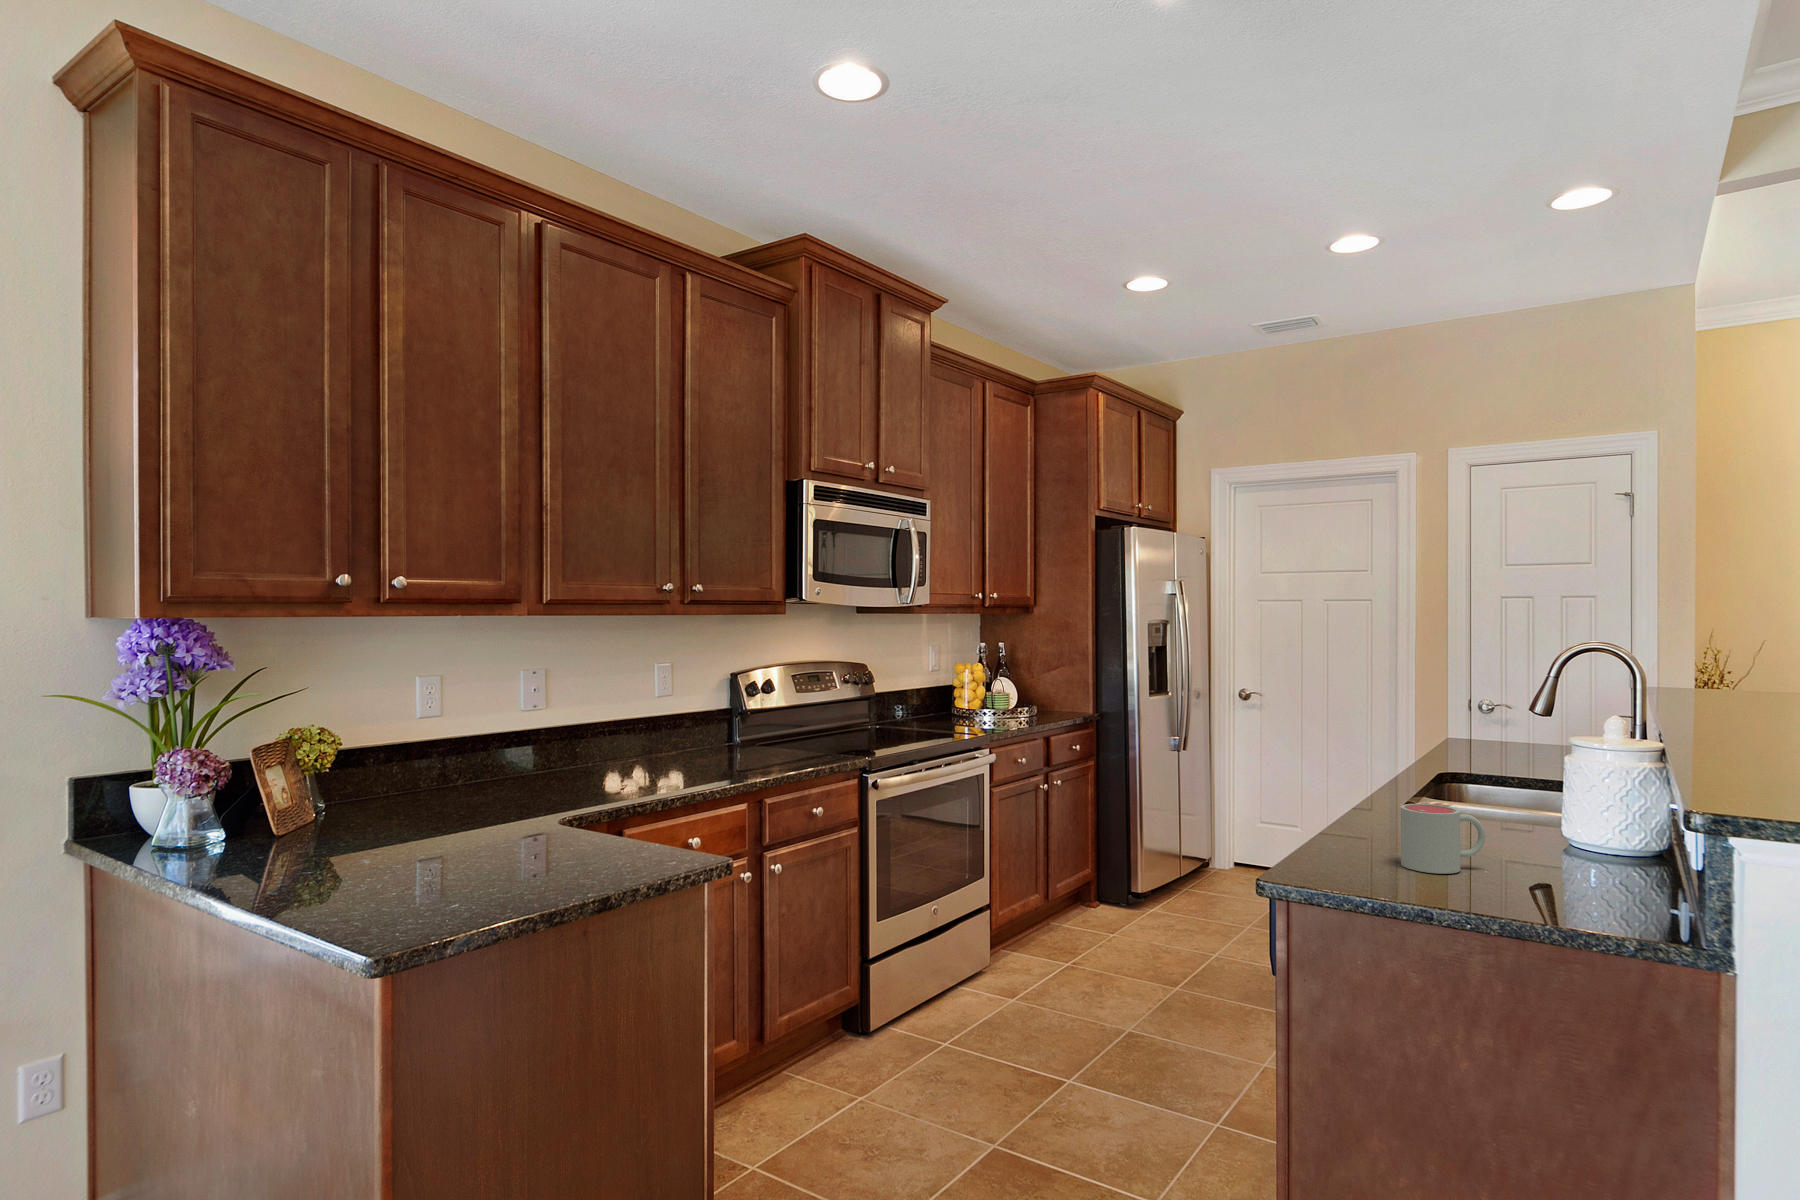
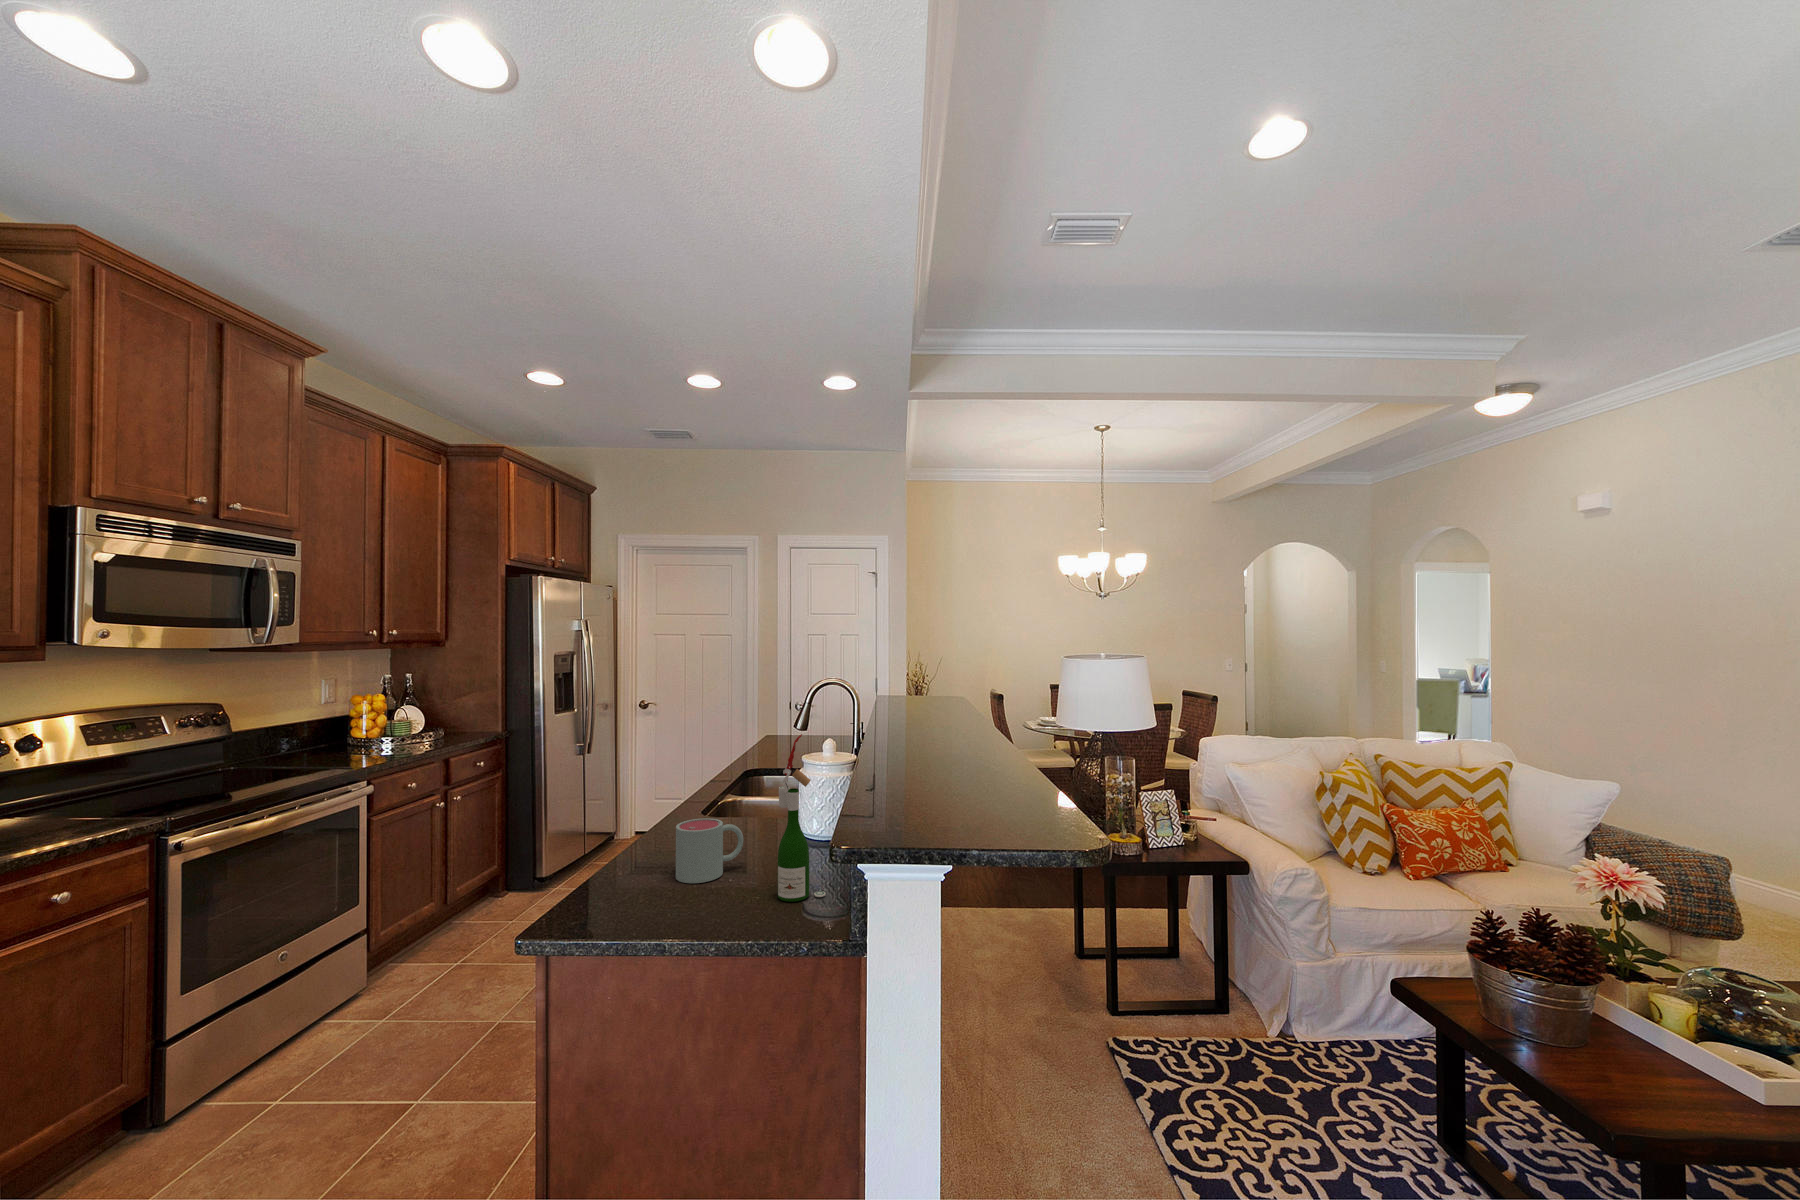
wine bottle: none [1544,708,1615,910] -> present [778,734,825,902]

